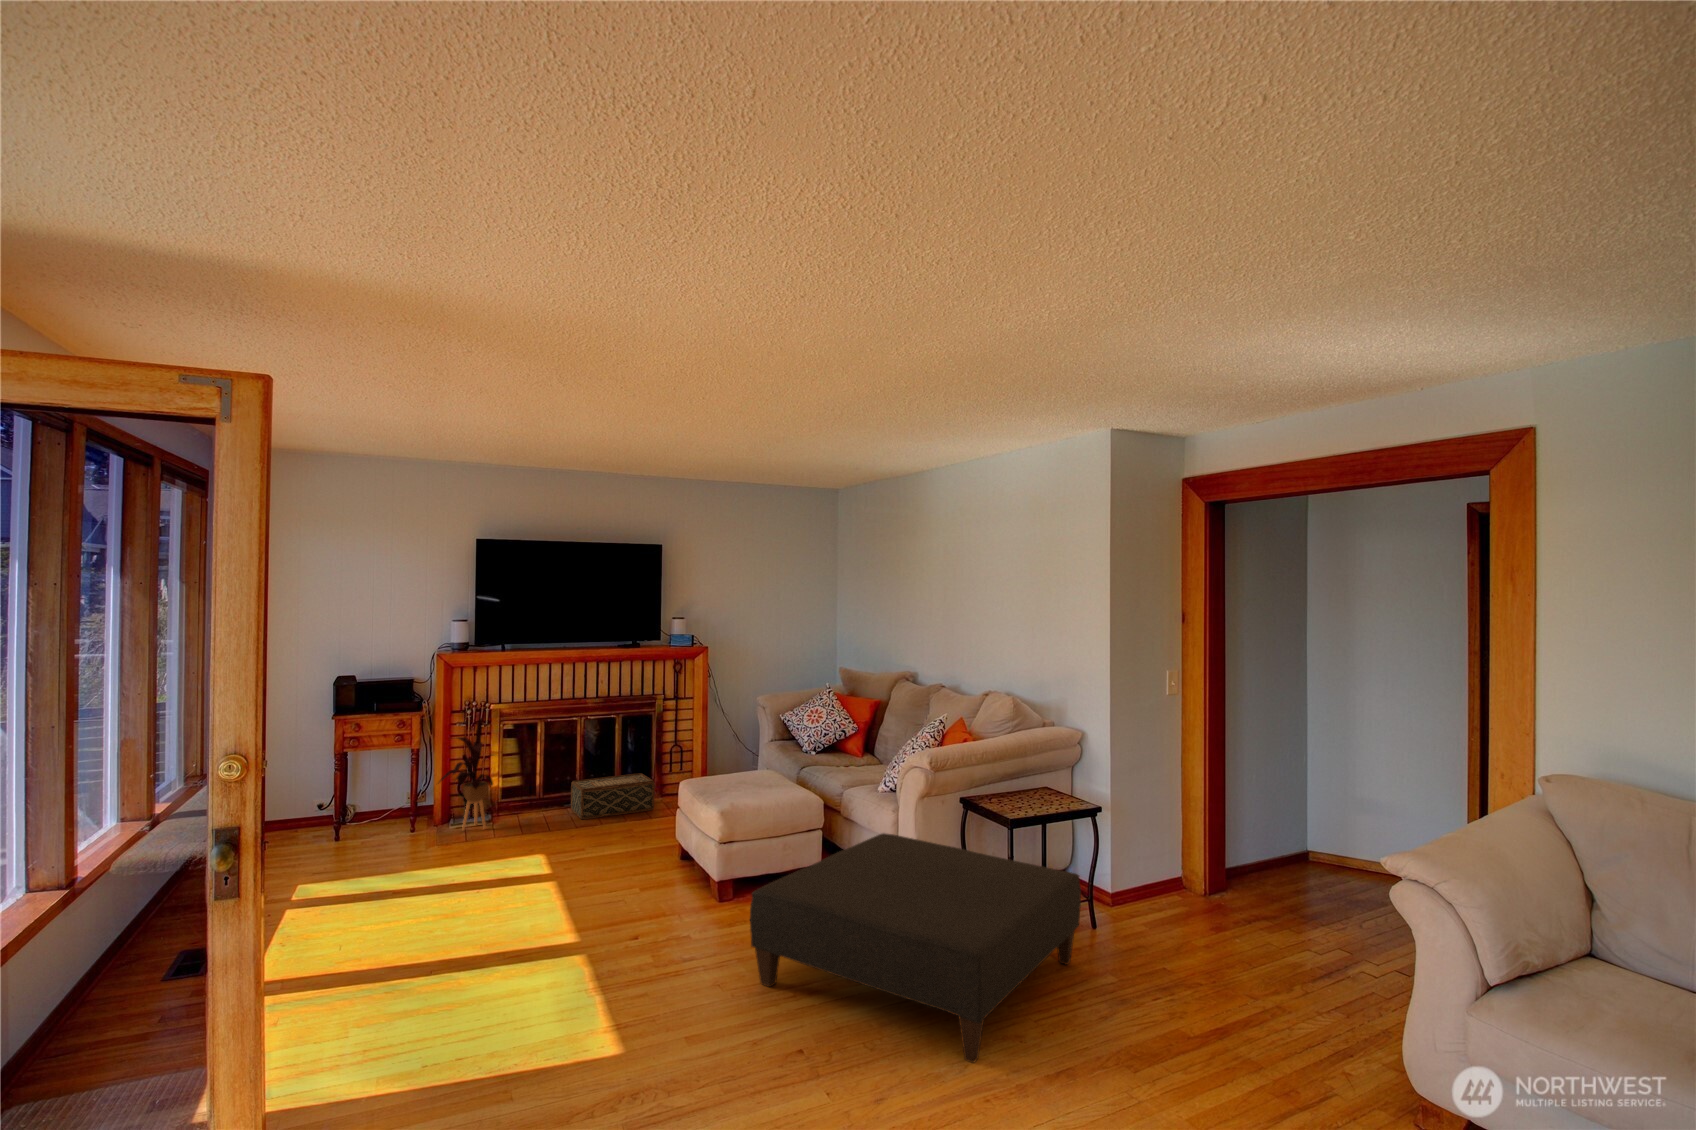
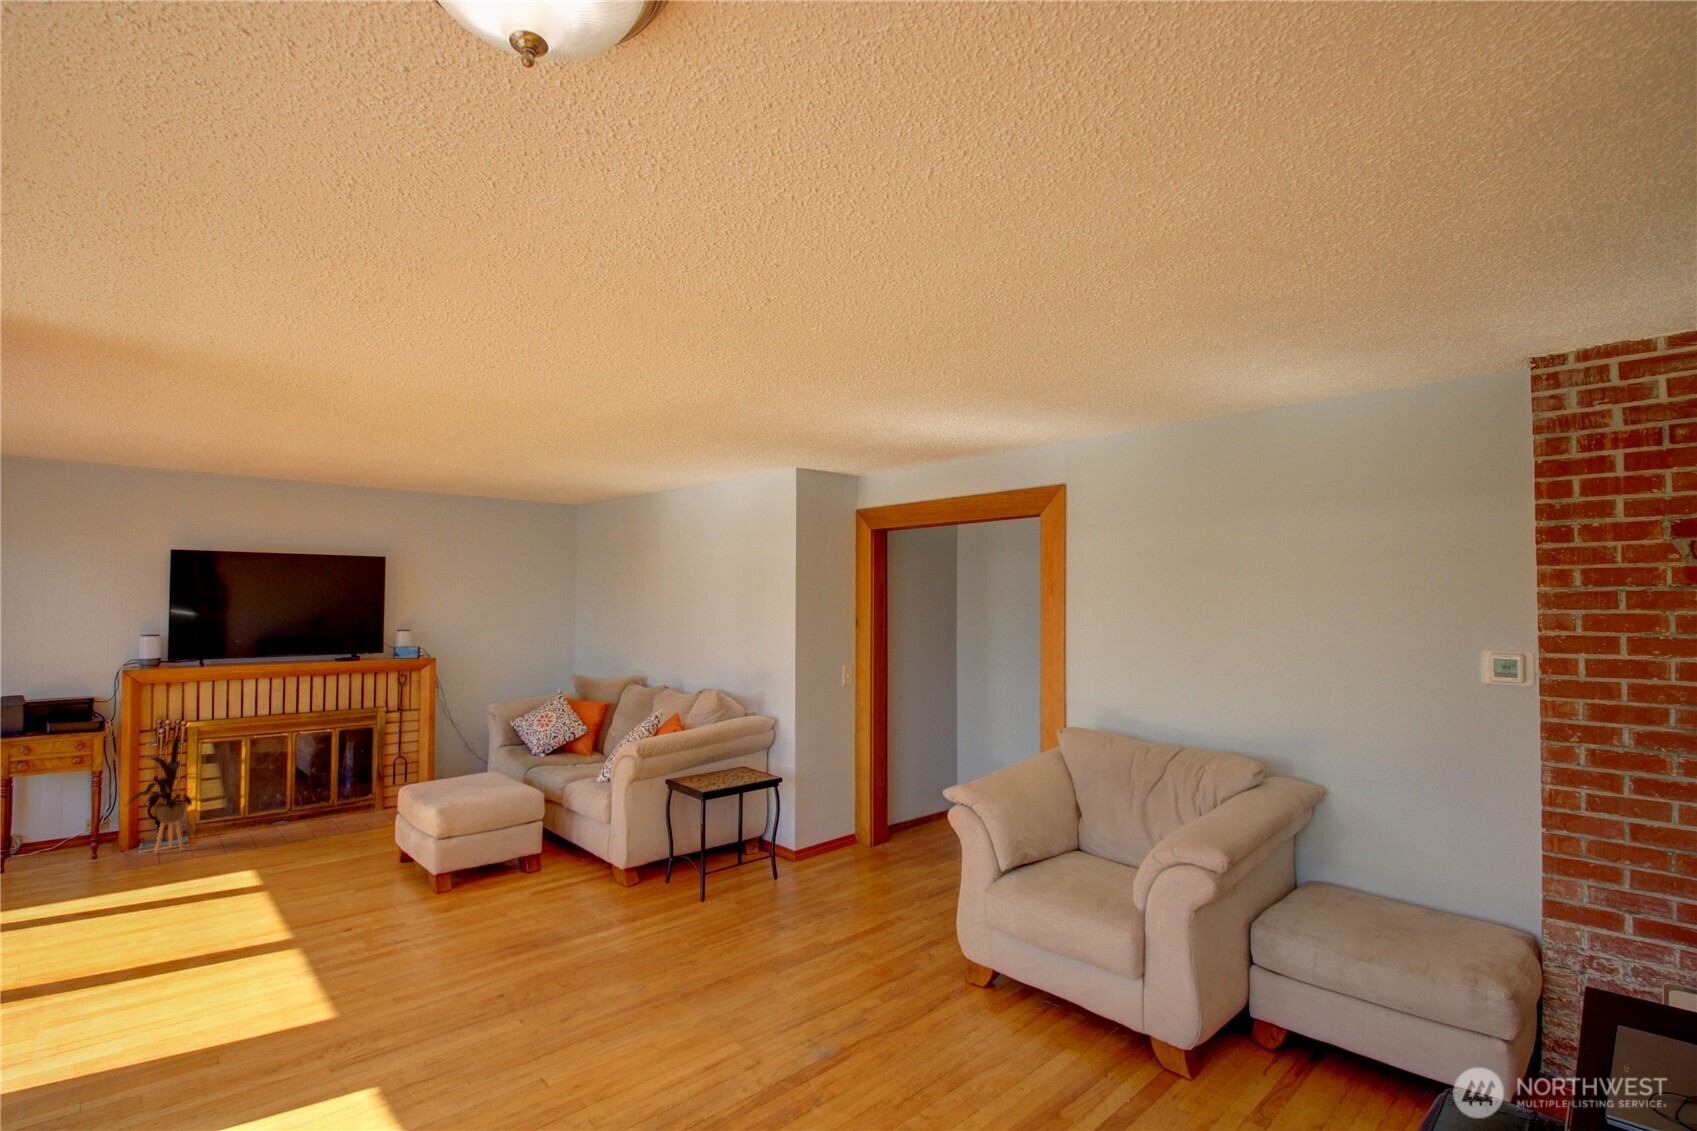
woven basket: present [571,773,654,819] -> none [281,787,375,835]
ottoman: present [750,833,1081,1063] -> none [464,815,757,974]

